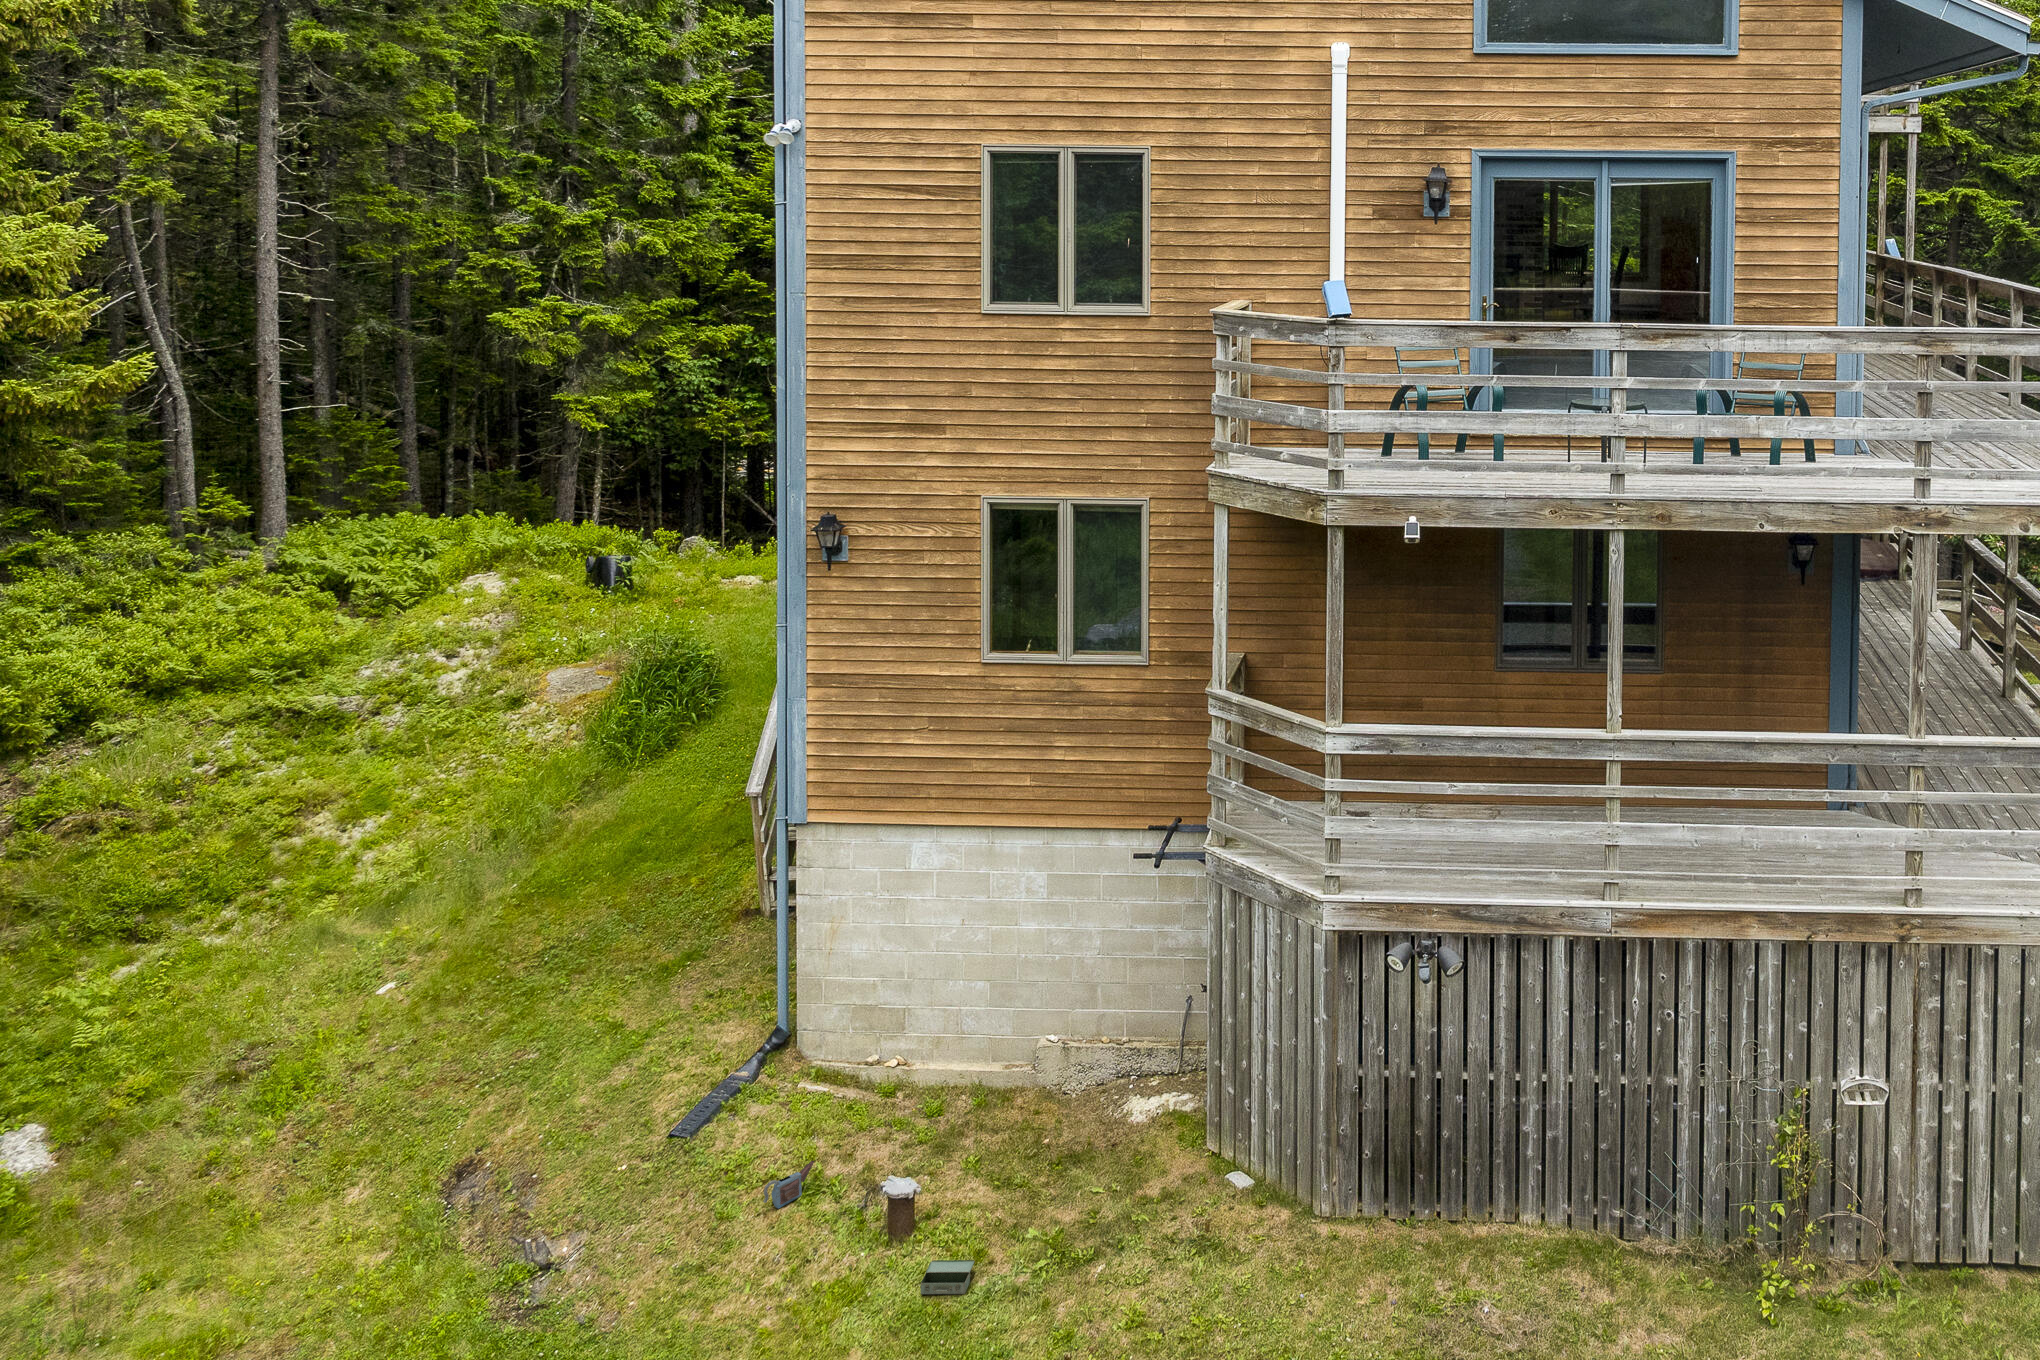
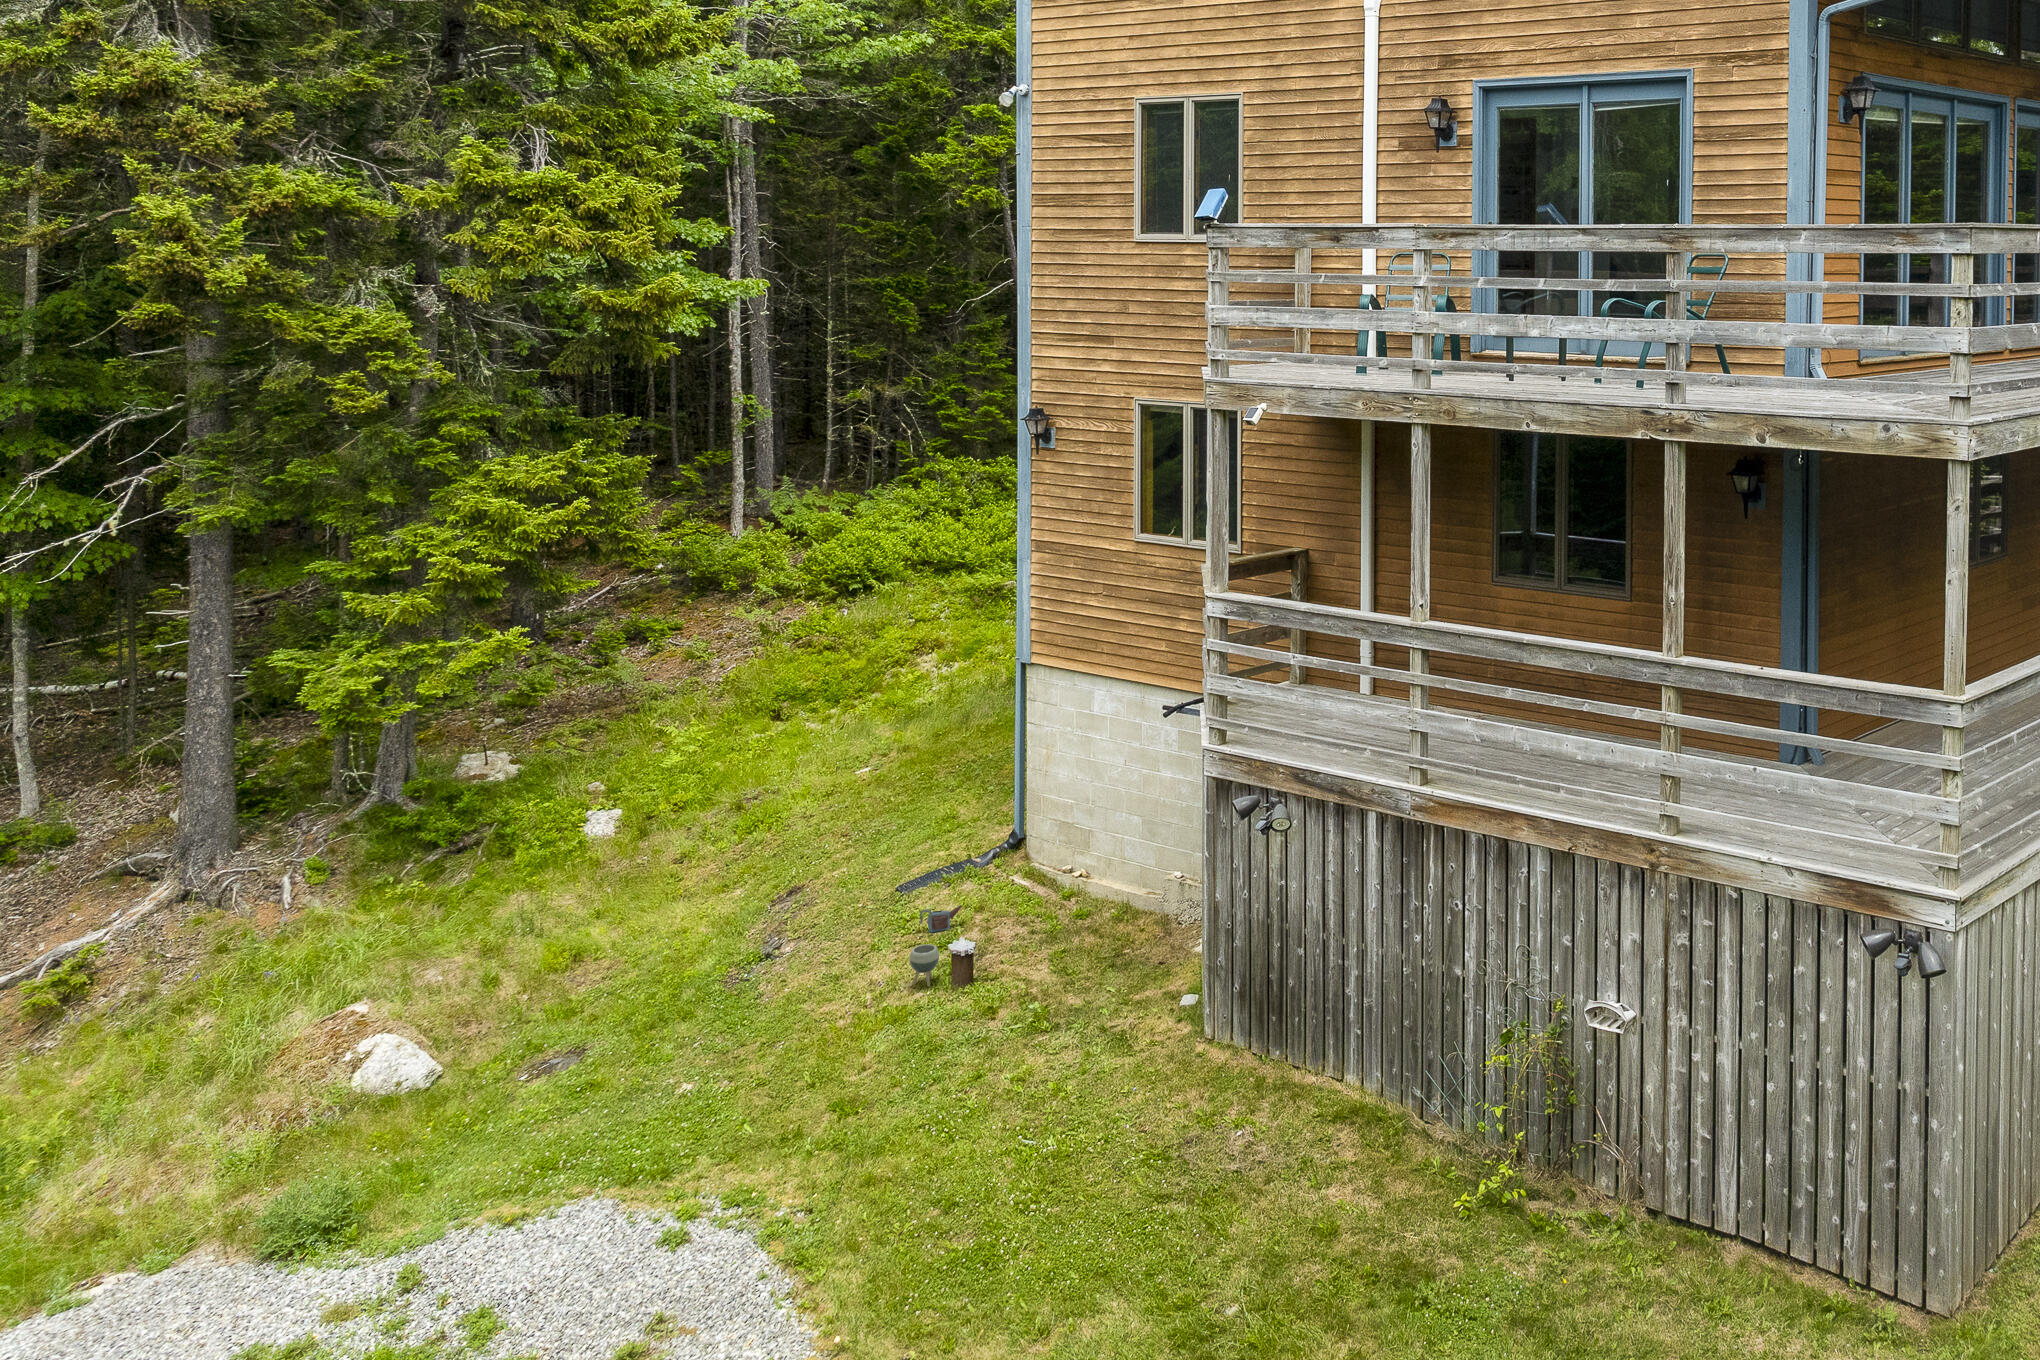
planter: none [828,1230,868,1289] -> present [909,944,939,987]
toolbox: present [921,1260,975,1294] -> none [954,982,997,1009]

